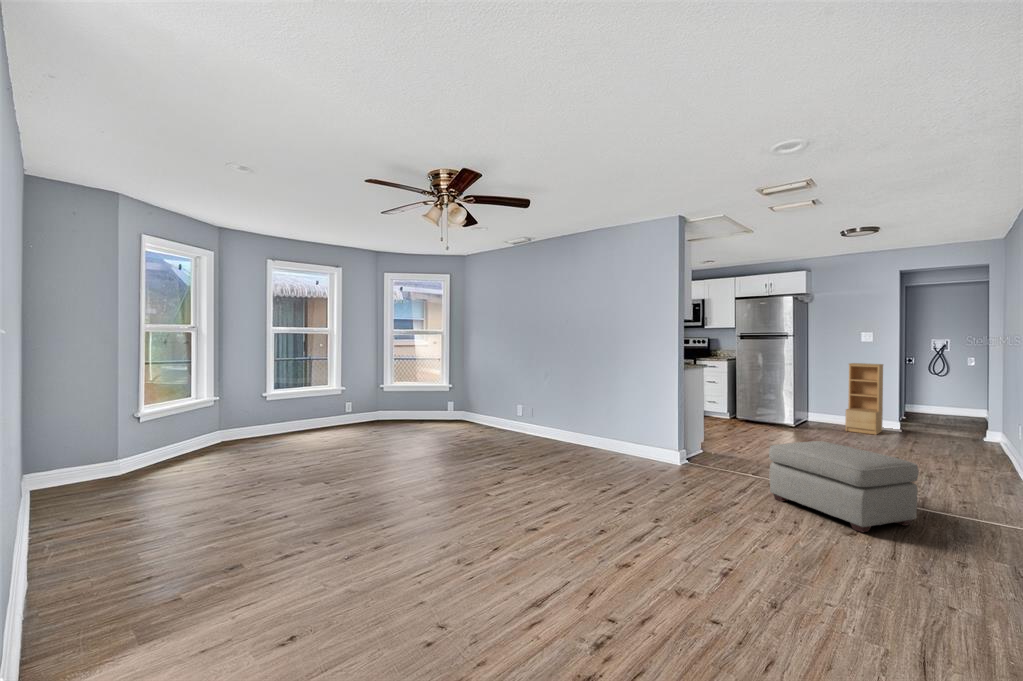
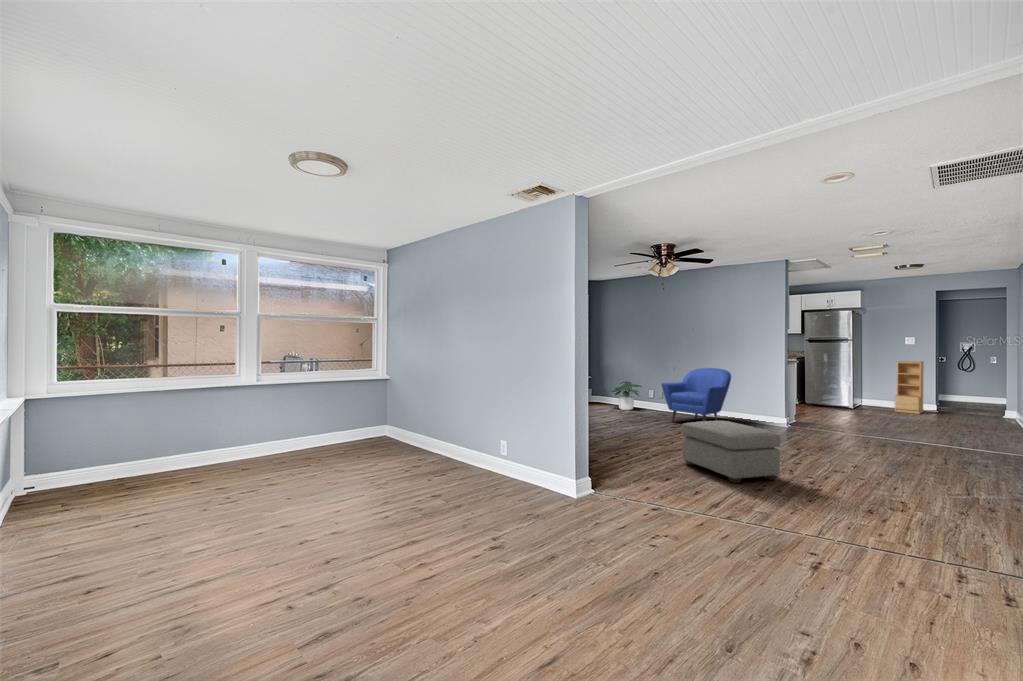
armchair: none [514,375,610,464] -> present [662,368,731,422]
potted plant: none [468,392,513,432] -> present [611,381,642,410]
ottoman: present [769,441,919,532] -> present [682,421,781,483]

